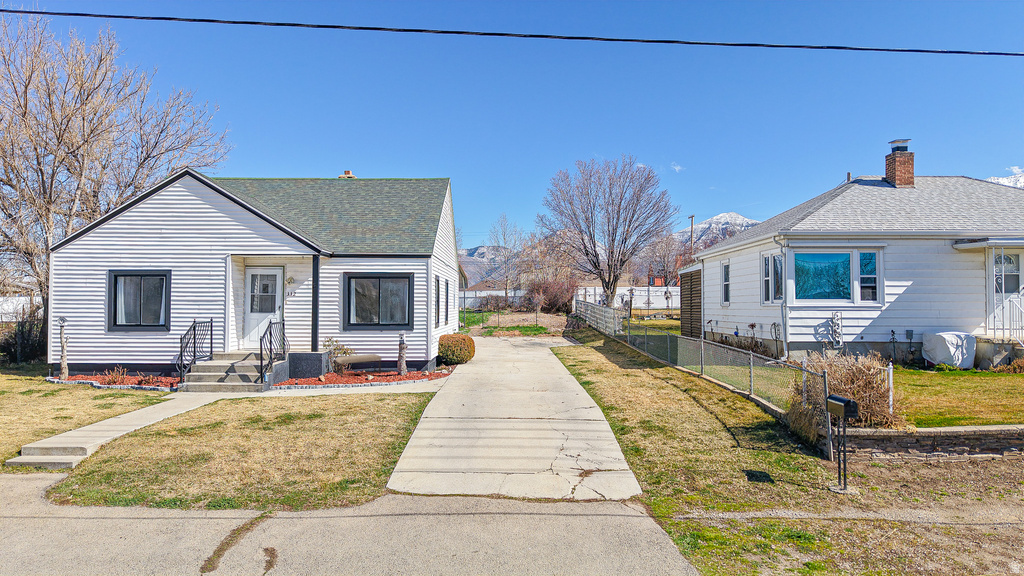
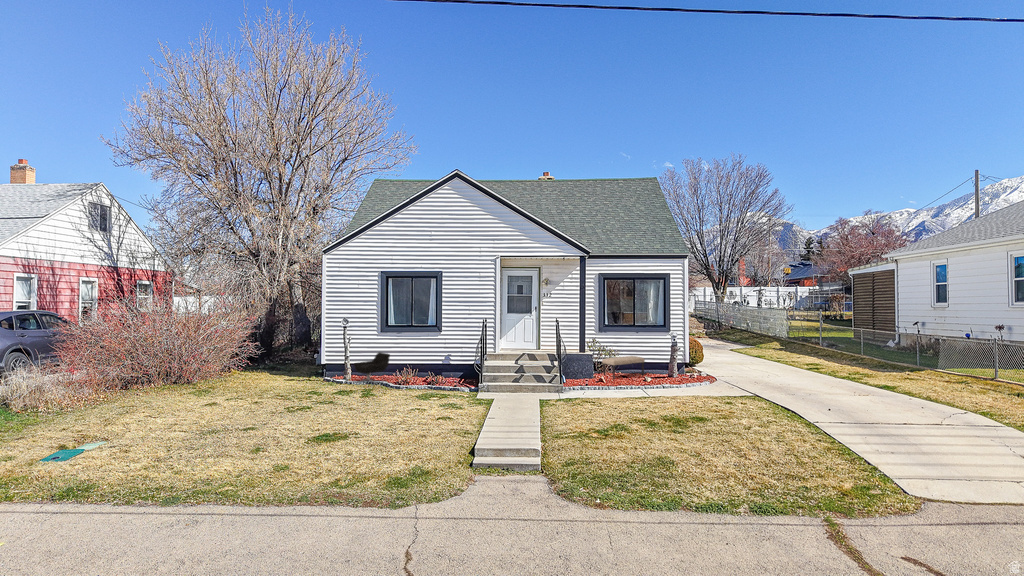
lounge chair: none [62,352,109,383] -> present [354,352,390,382]

